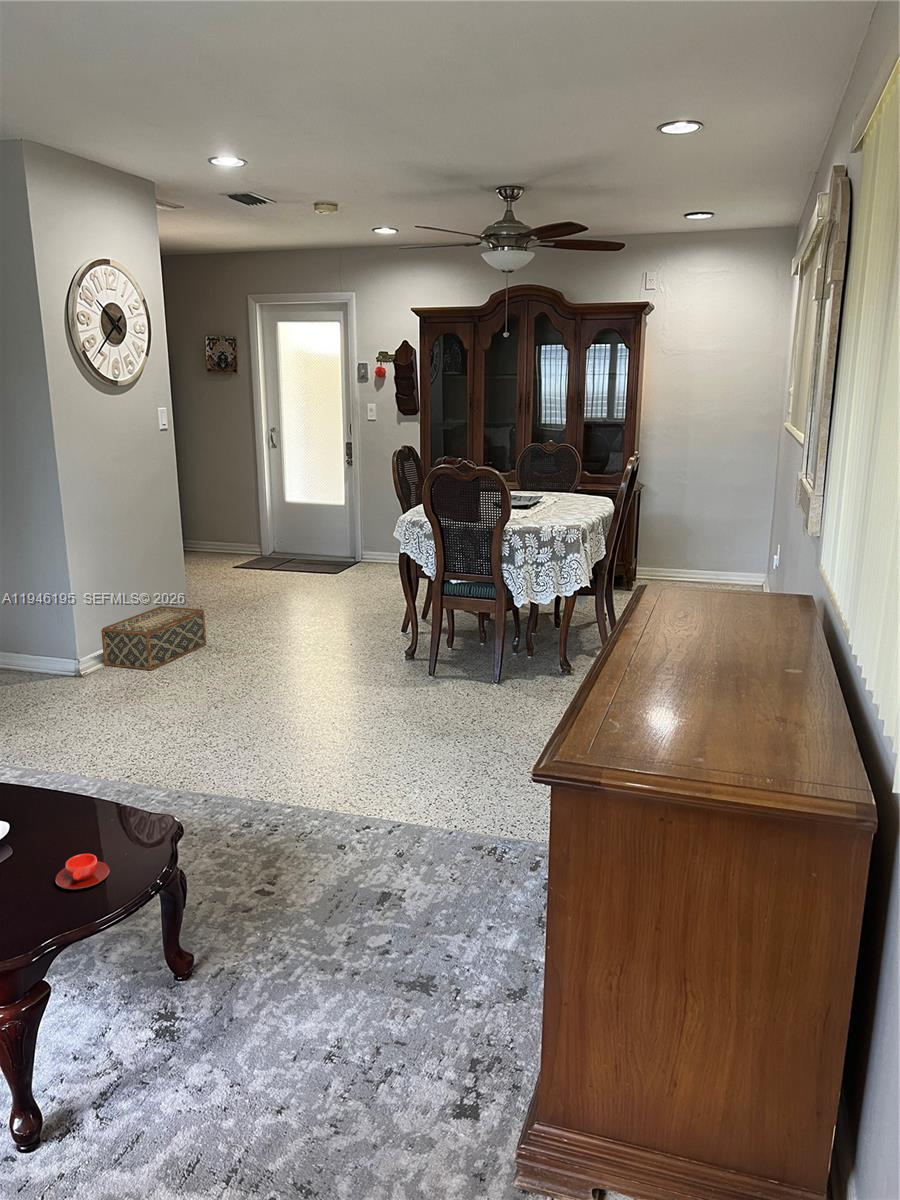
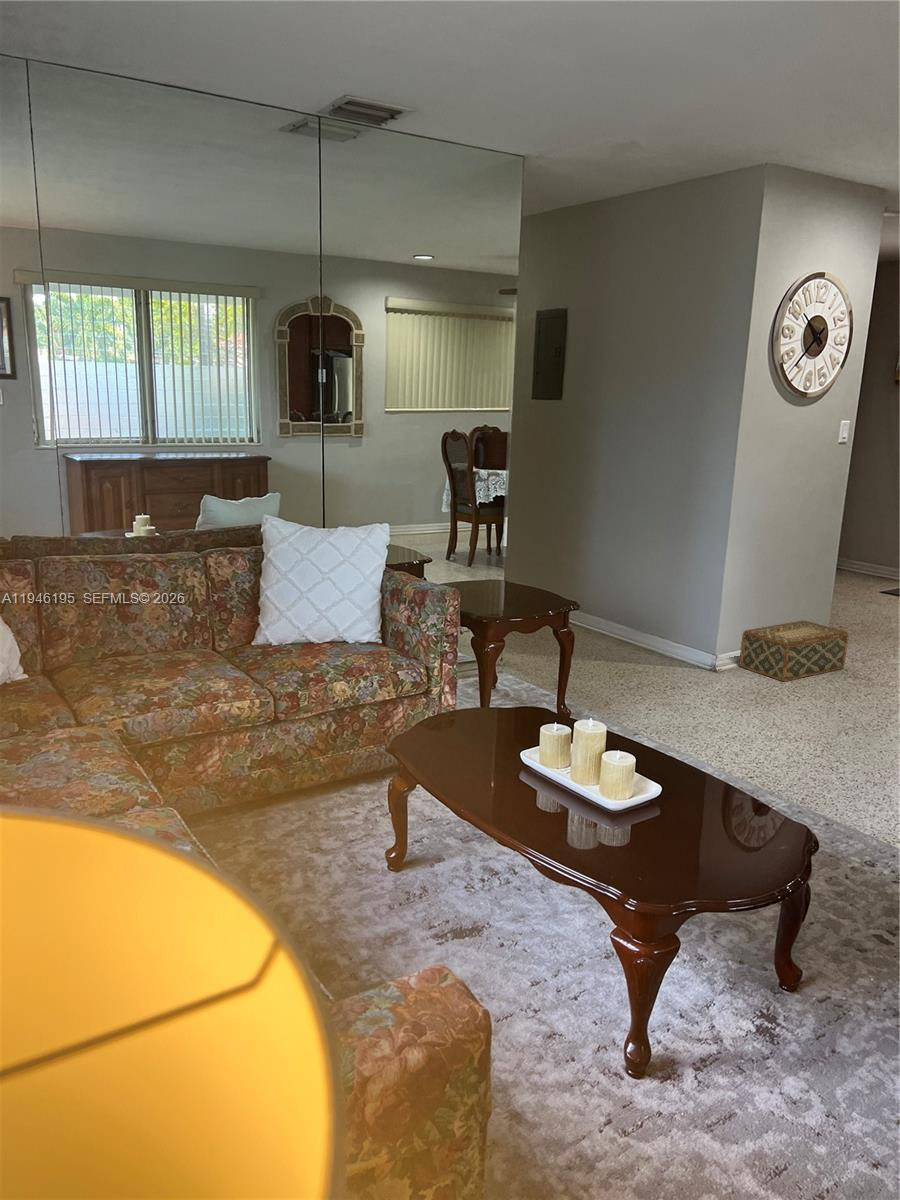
teacup: present [56,854,109,889] -> none [700,833,749,866]

